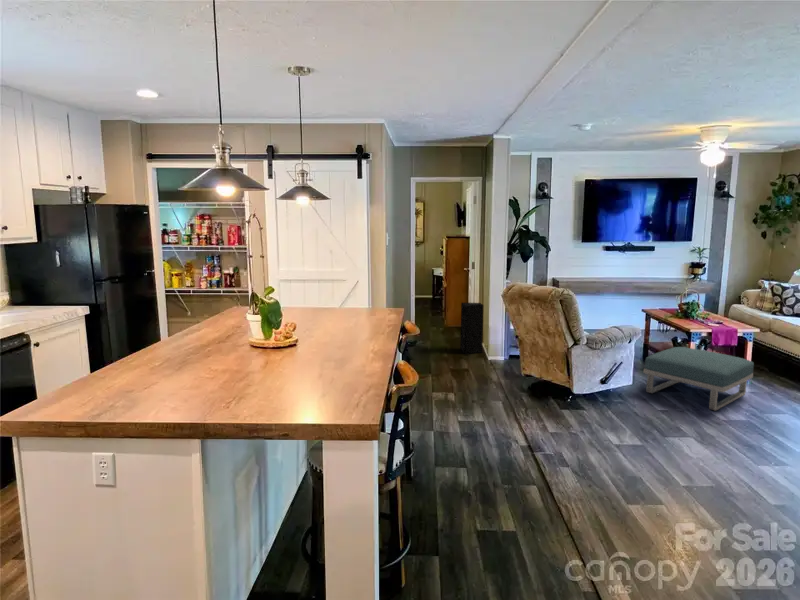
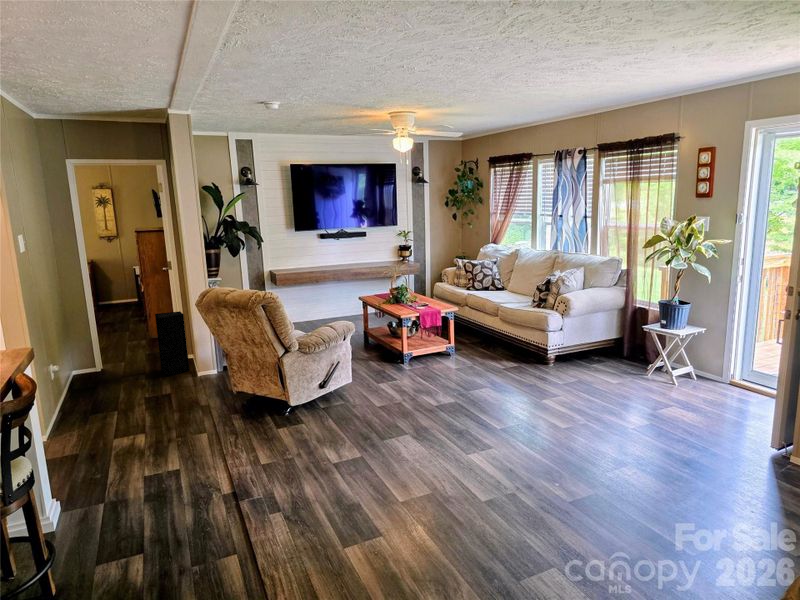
footstool: present [644,347,754,411] -> none [361,335,456,397]

